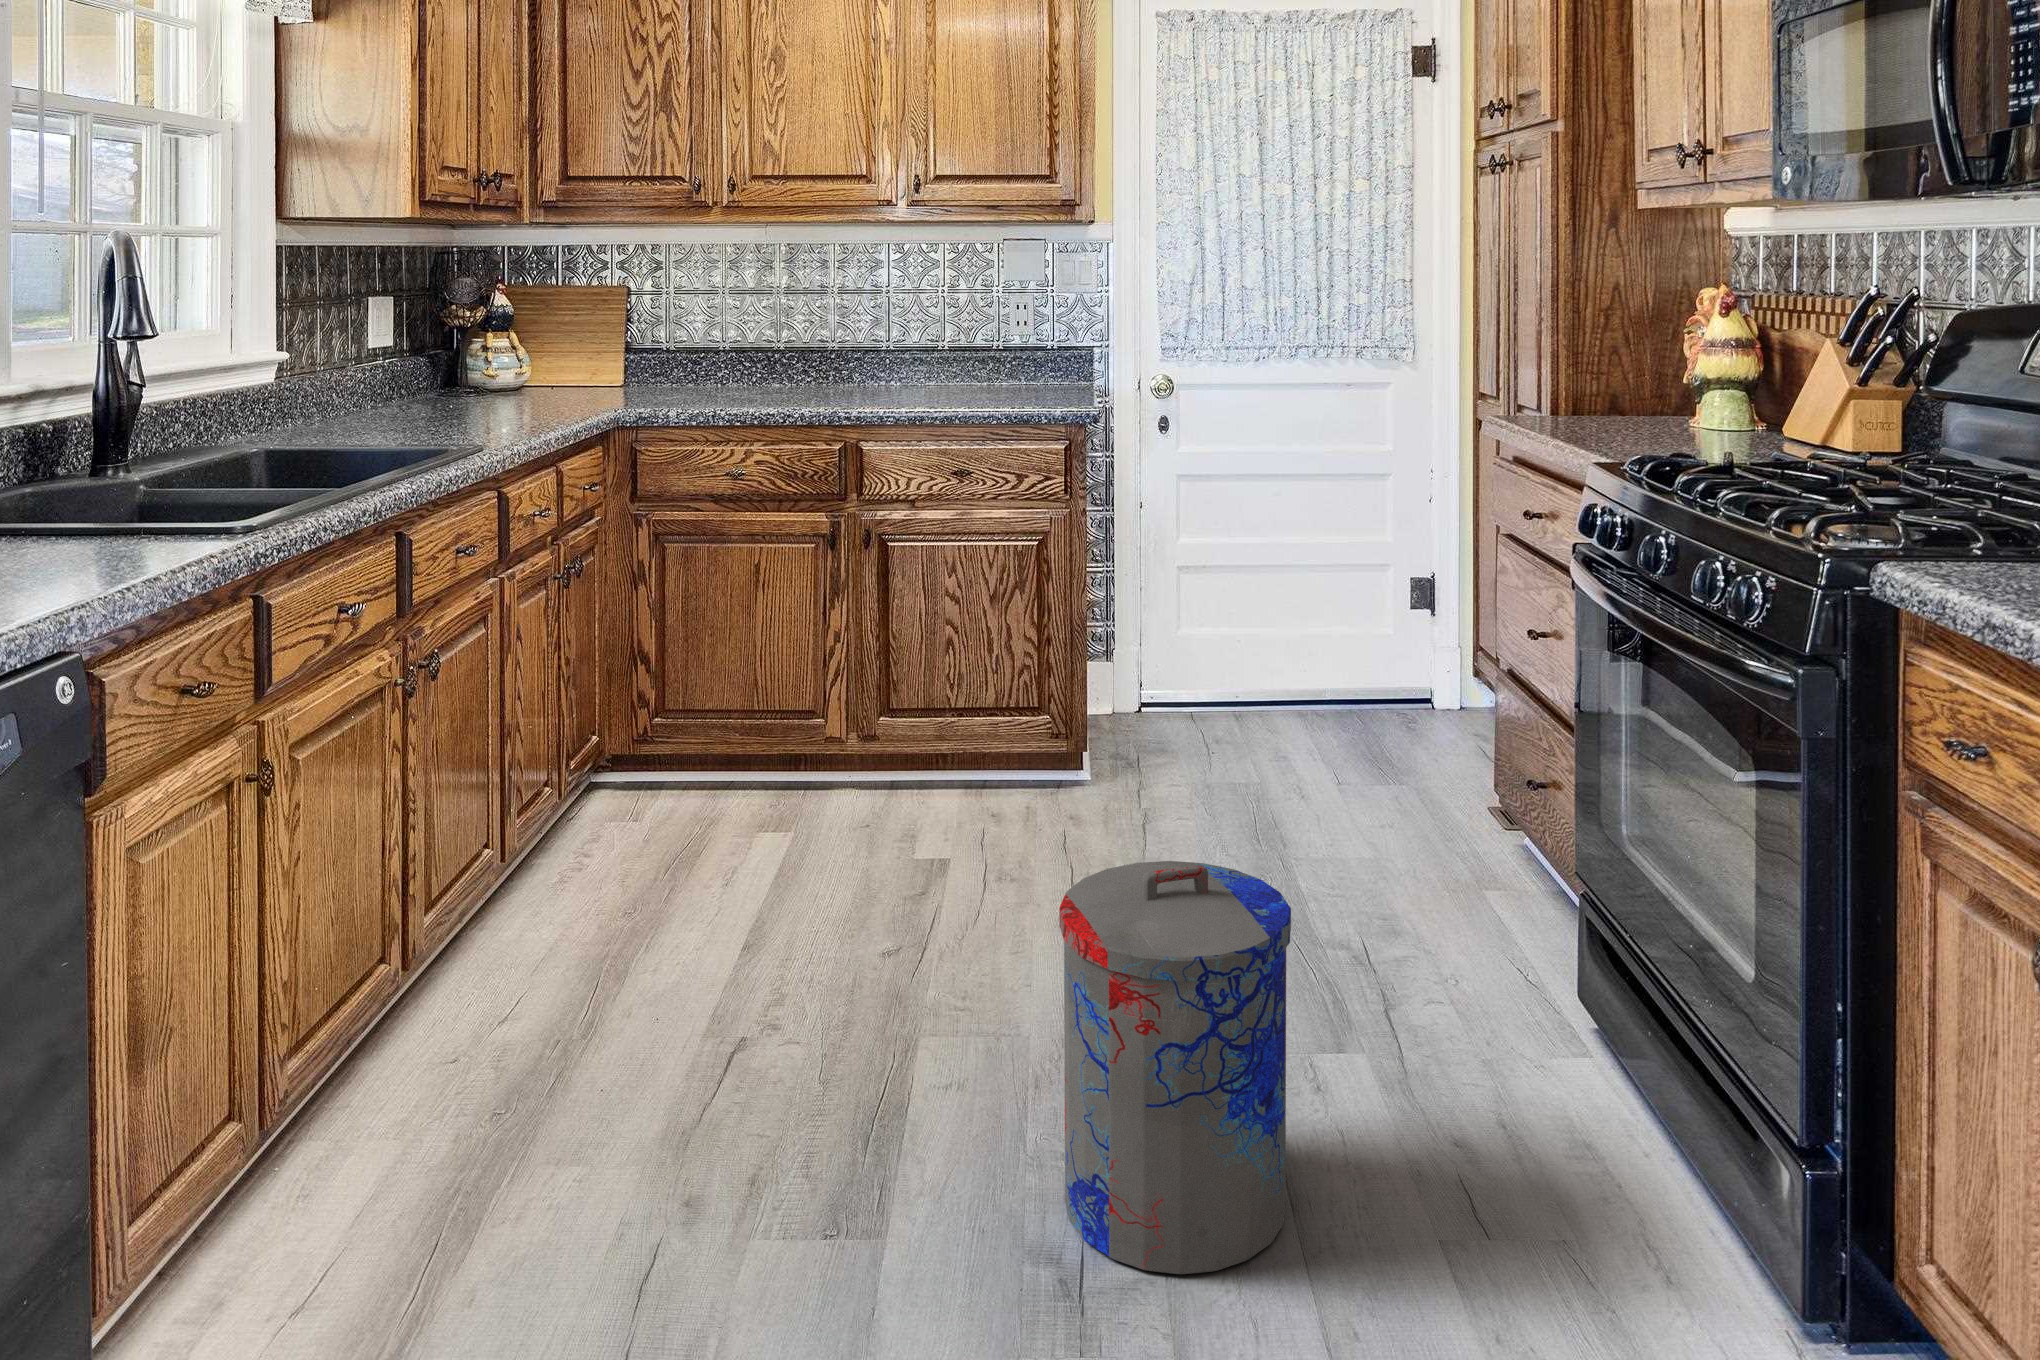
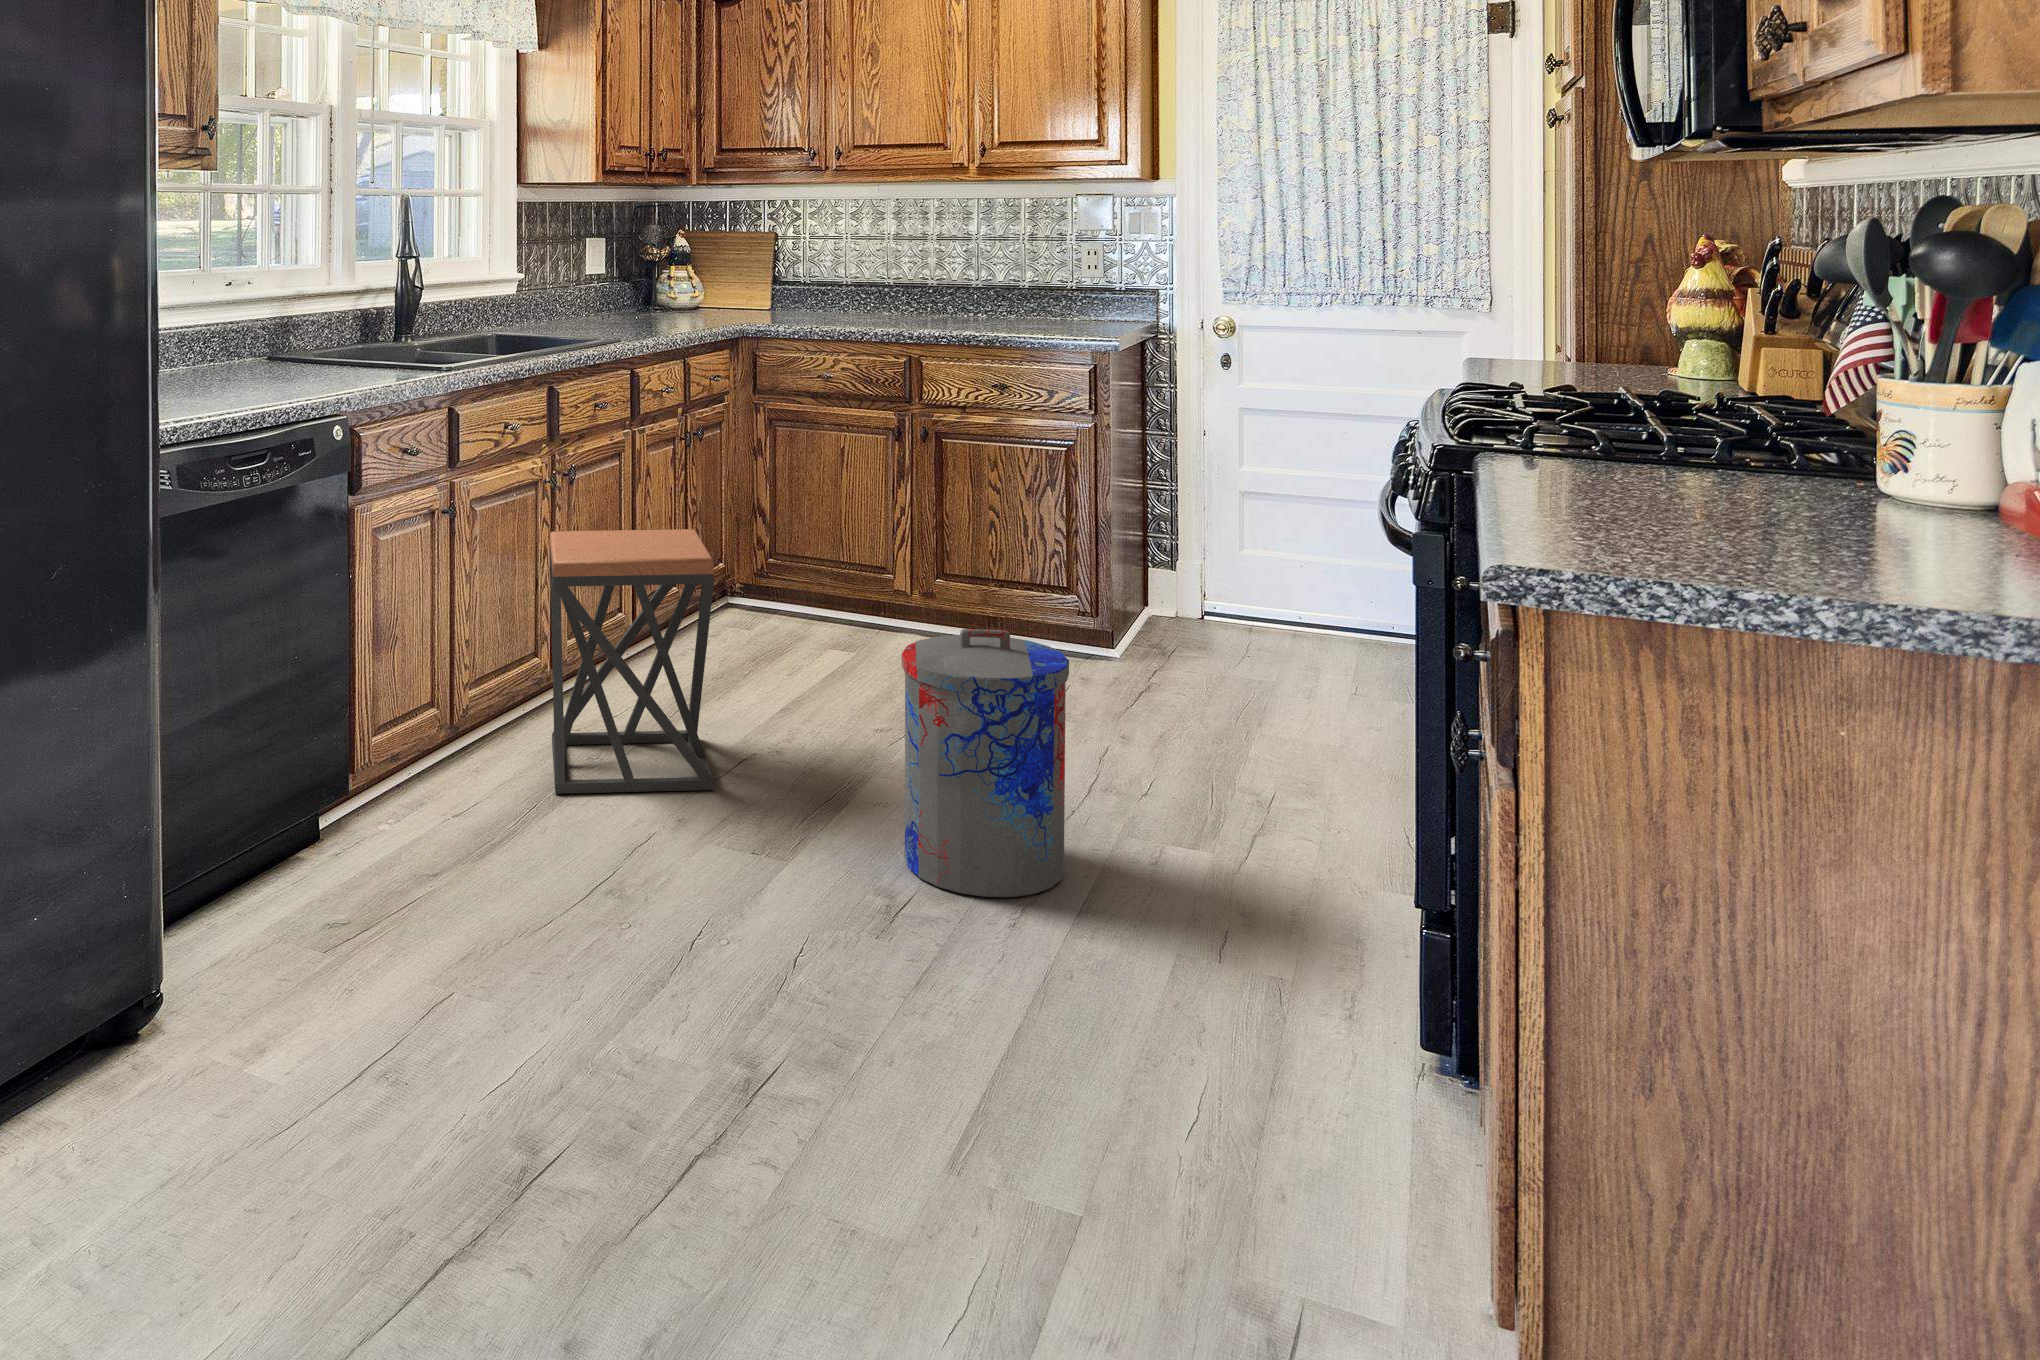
stool: none [424,735,732,1230] -> present [550,529,714,794]

